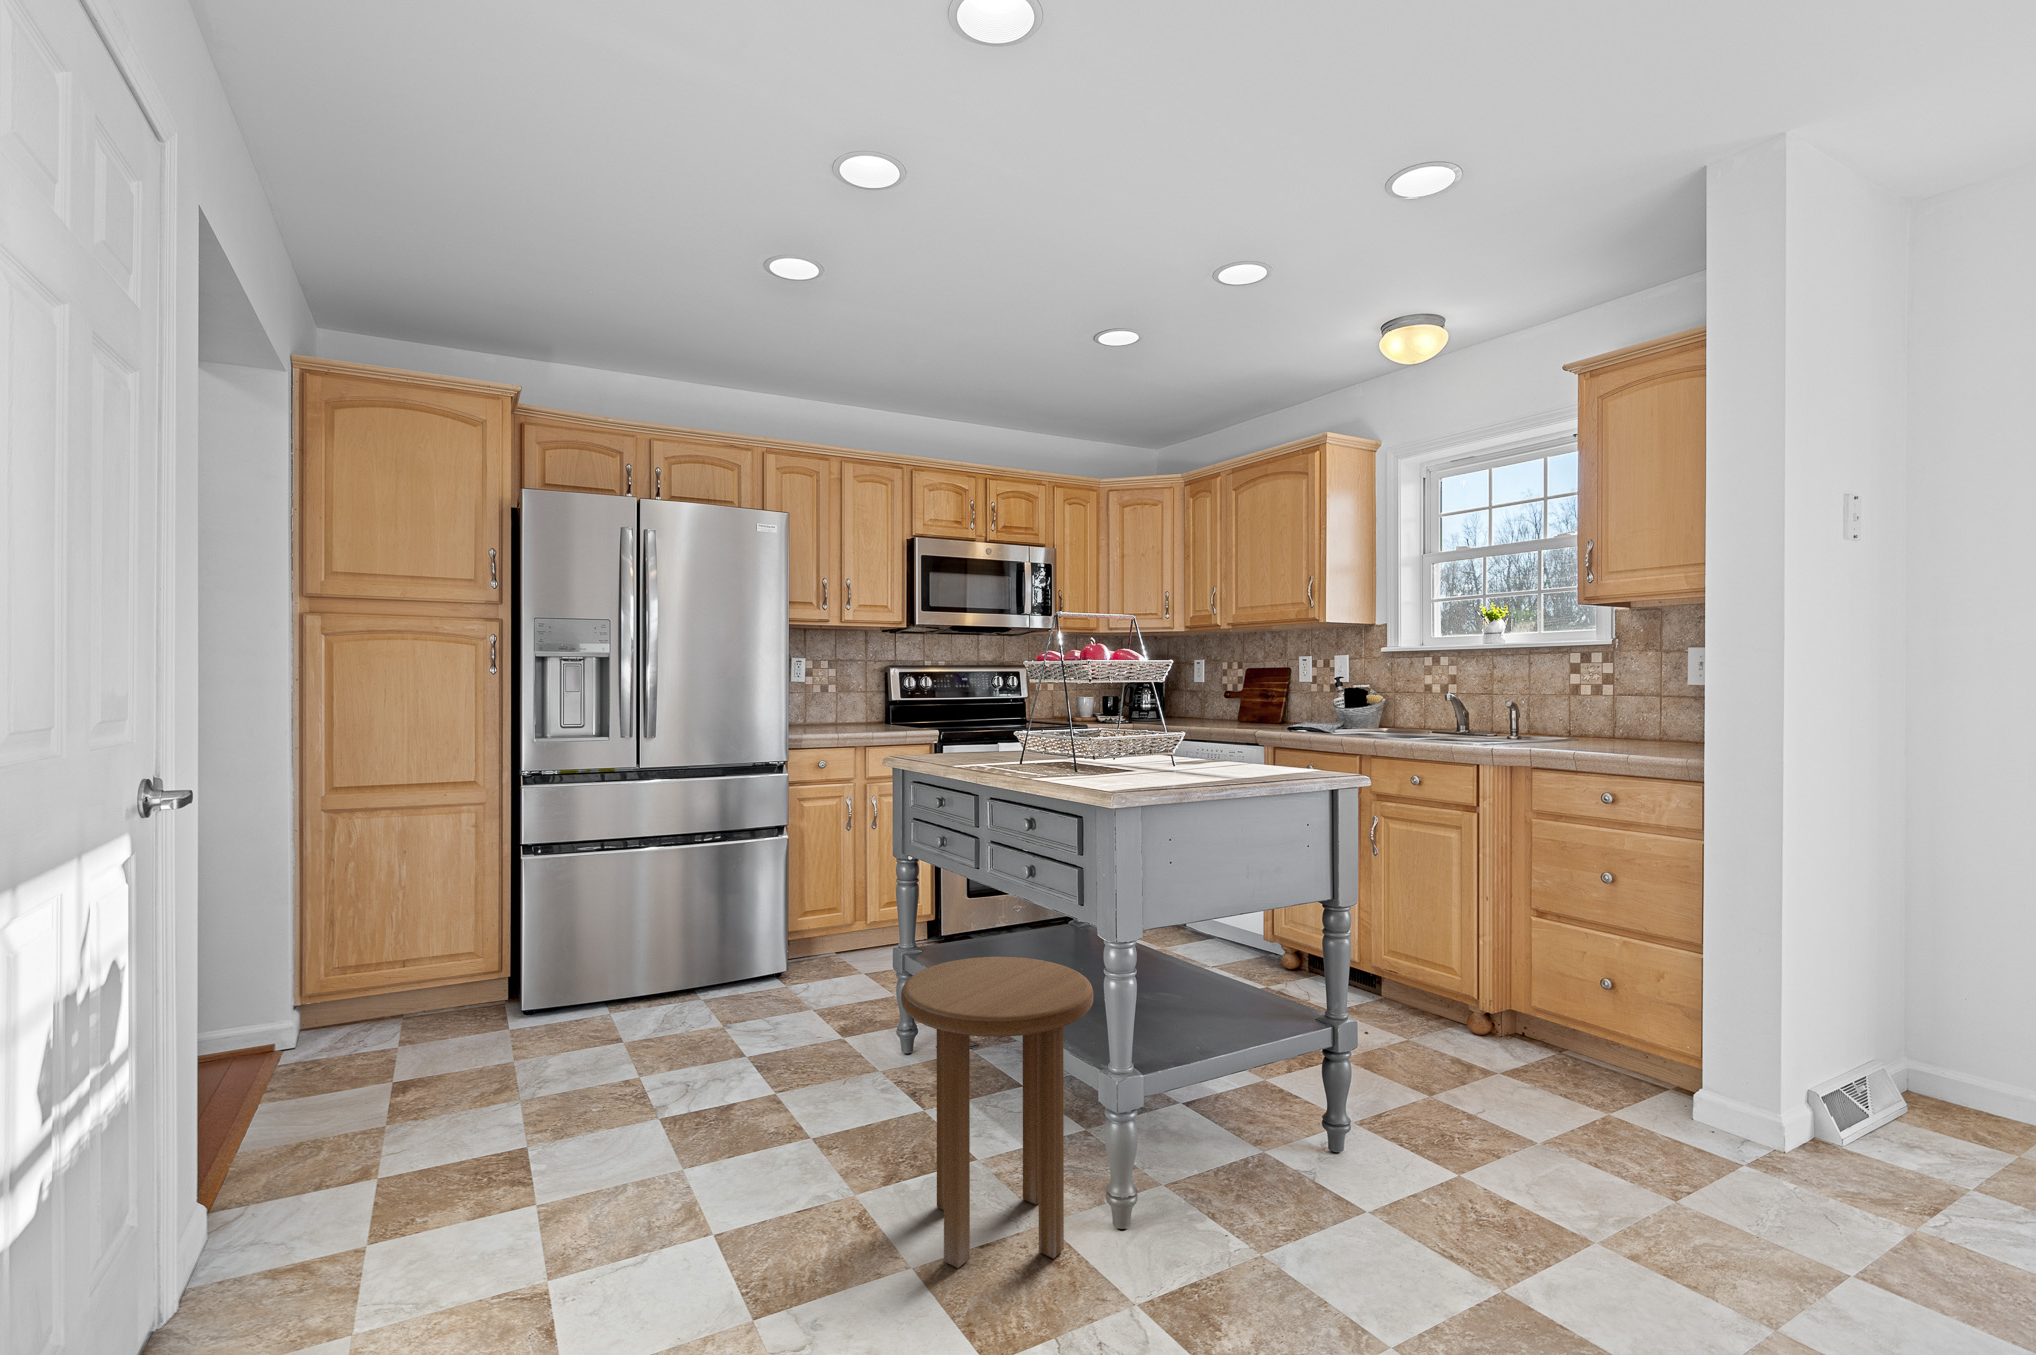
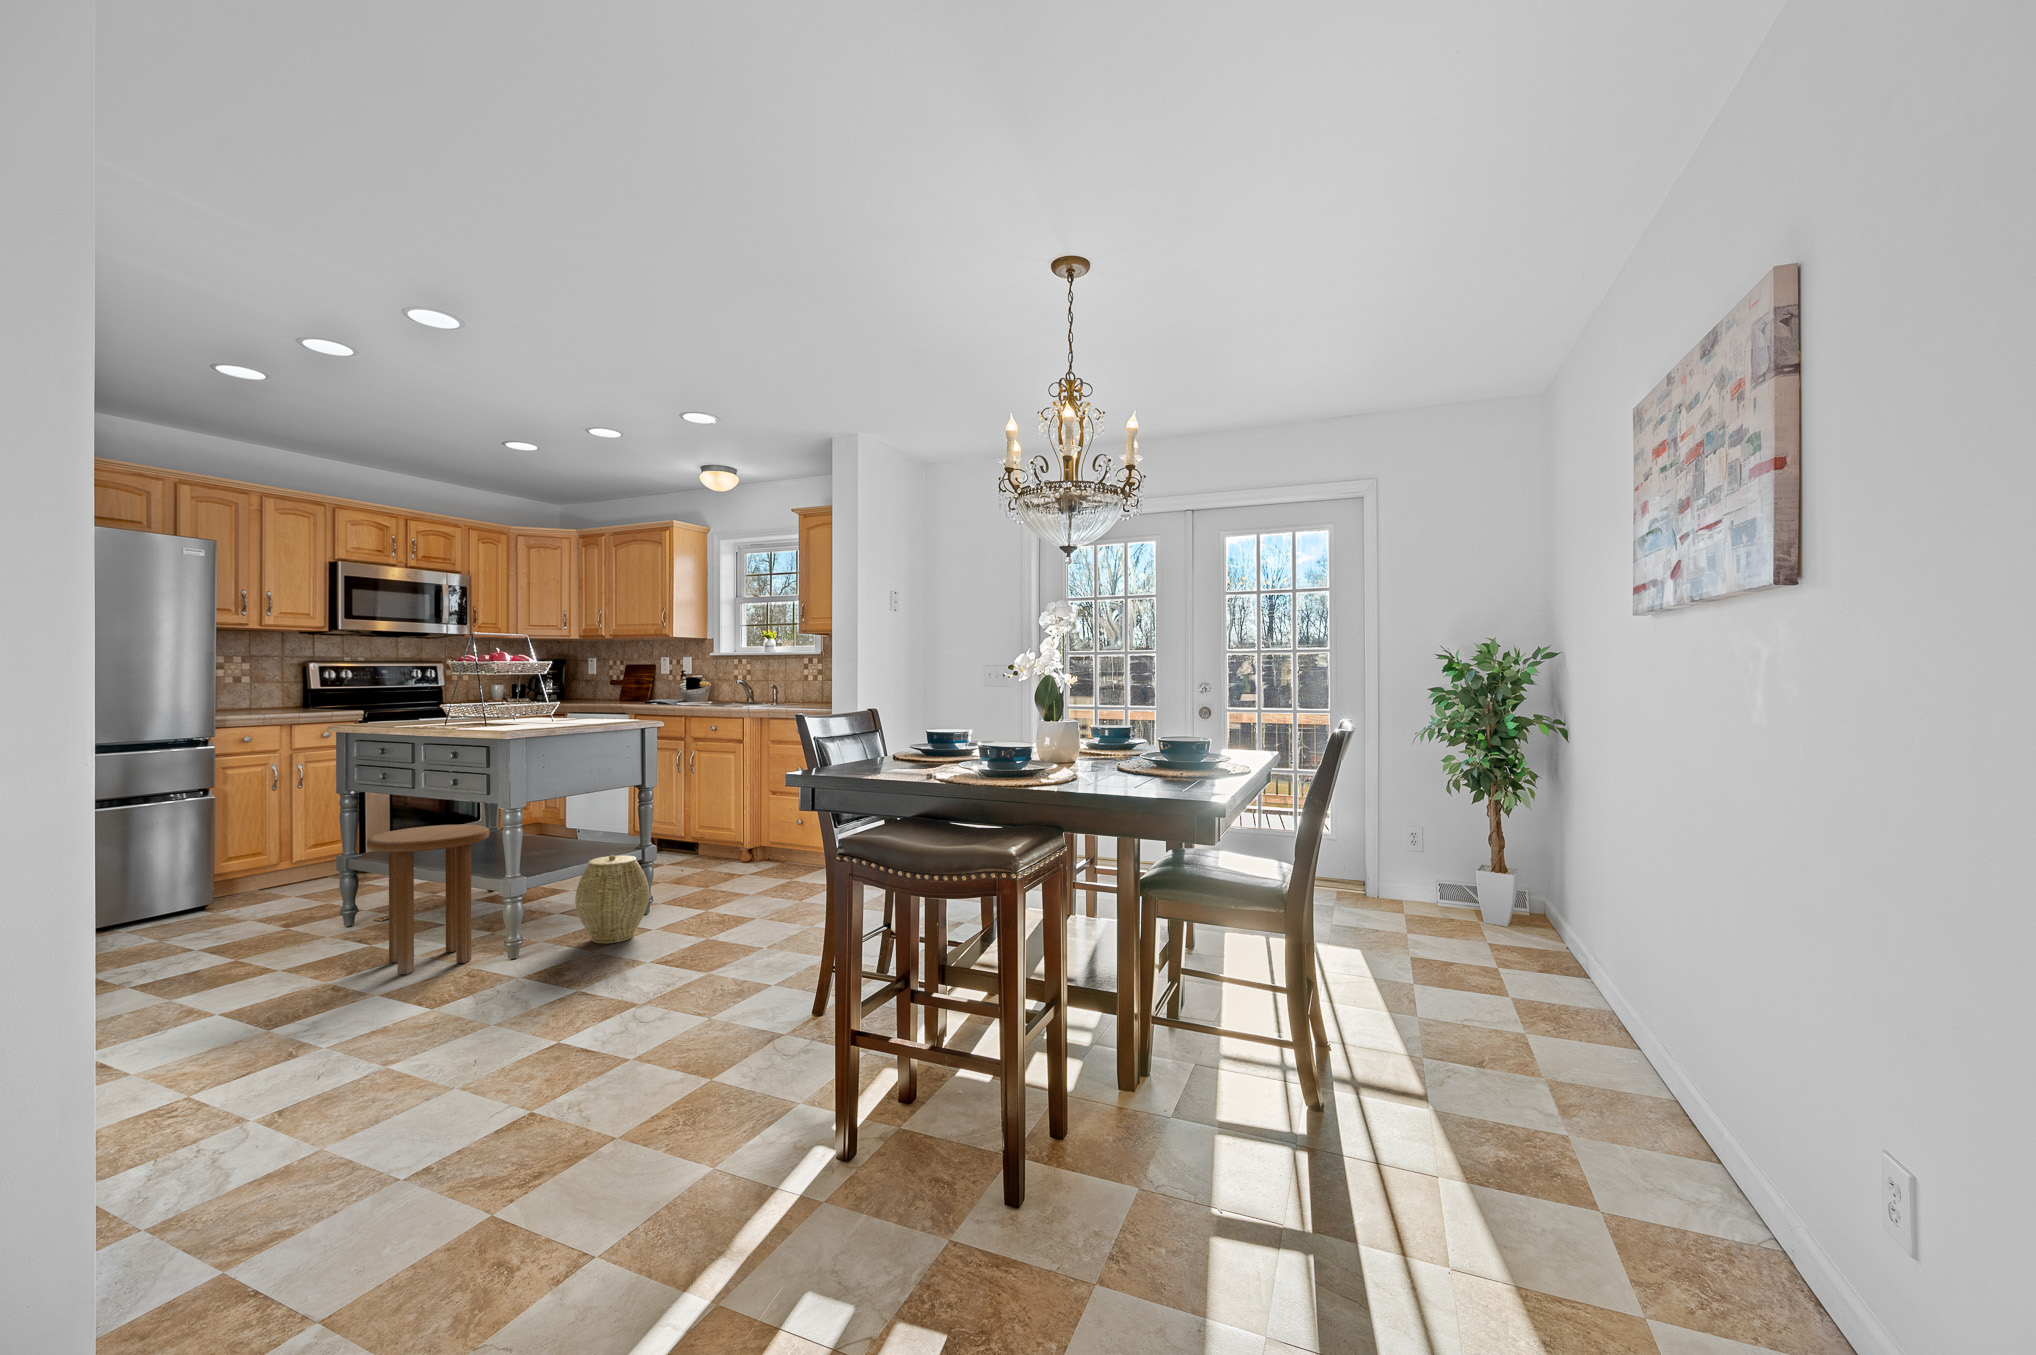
woven basket: none [1248,1066,1400,1279] -> present [575,855,649,944]

